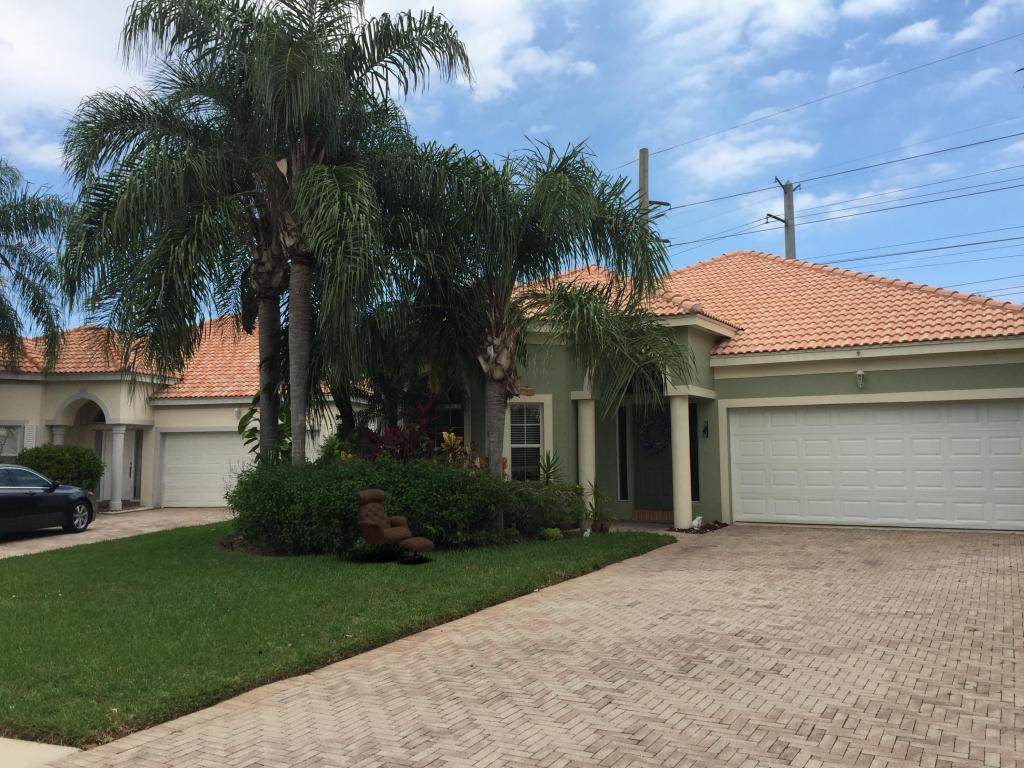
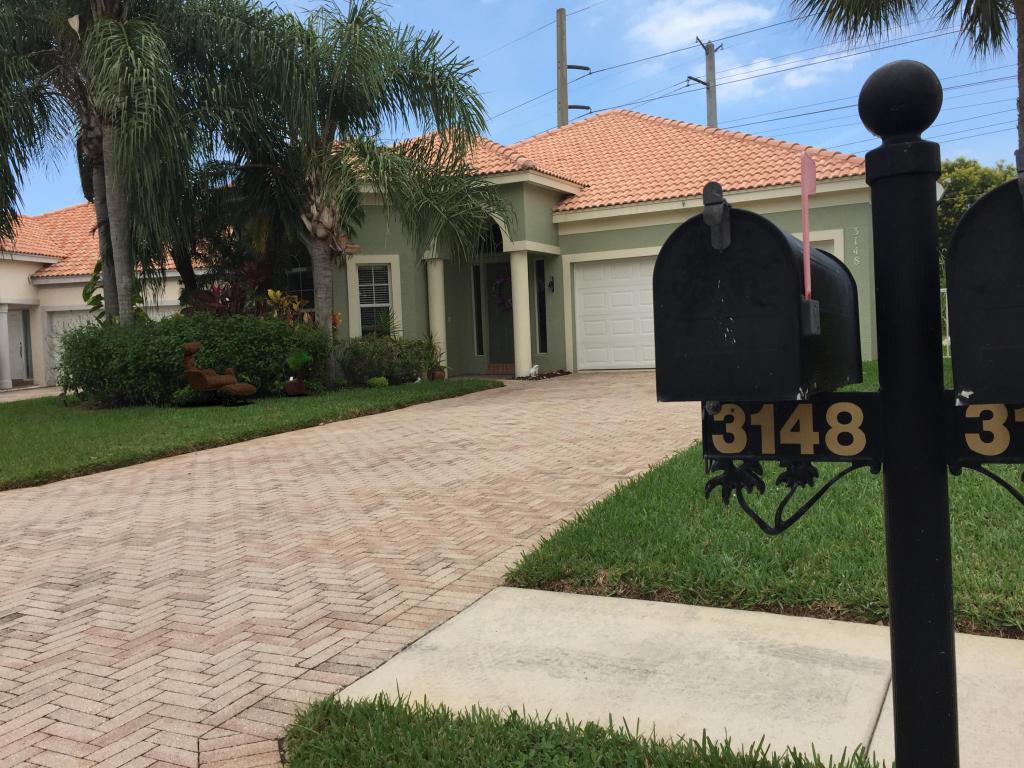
potted tree: none [456,497,486,550] -> present [284,350,308,395]

